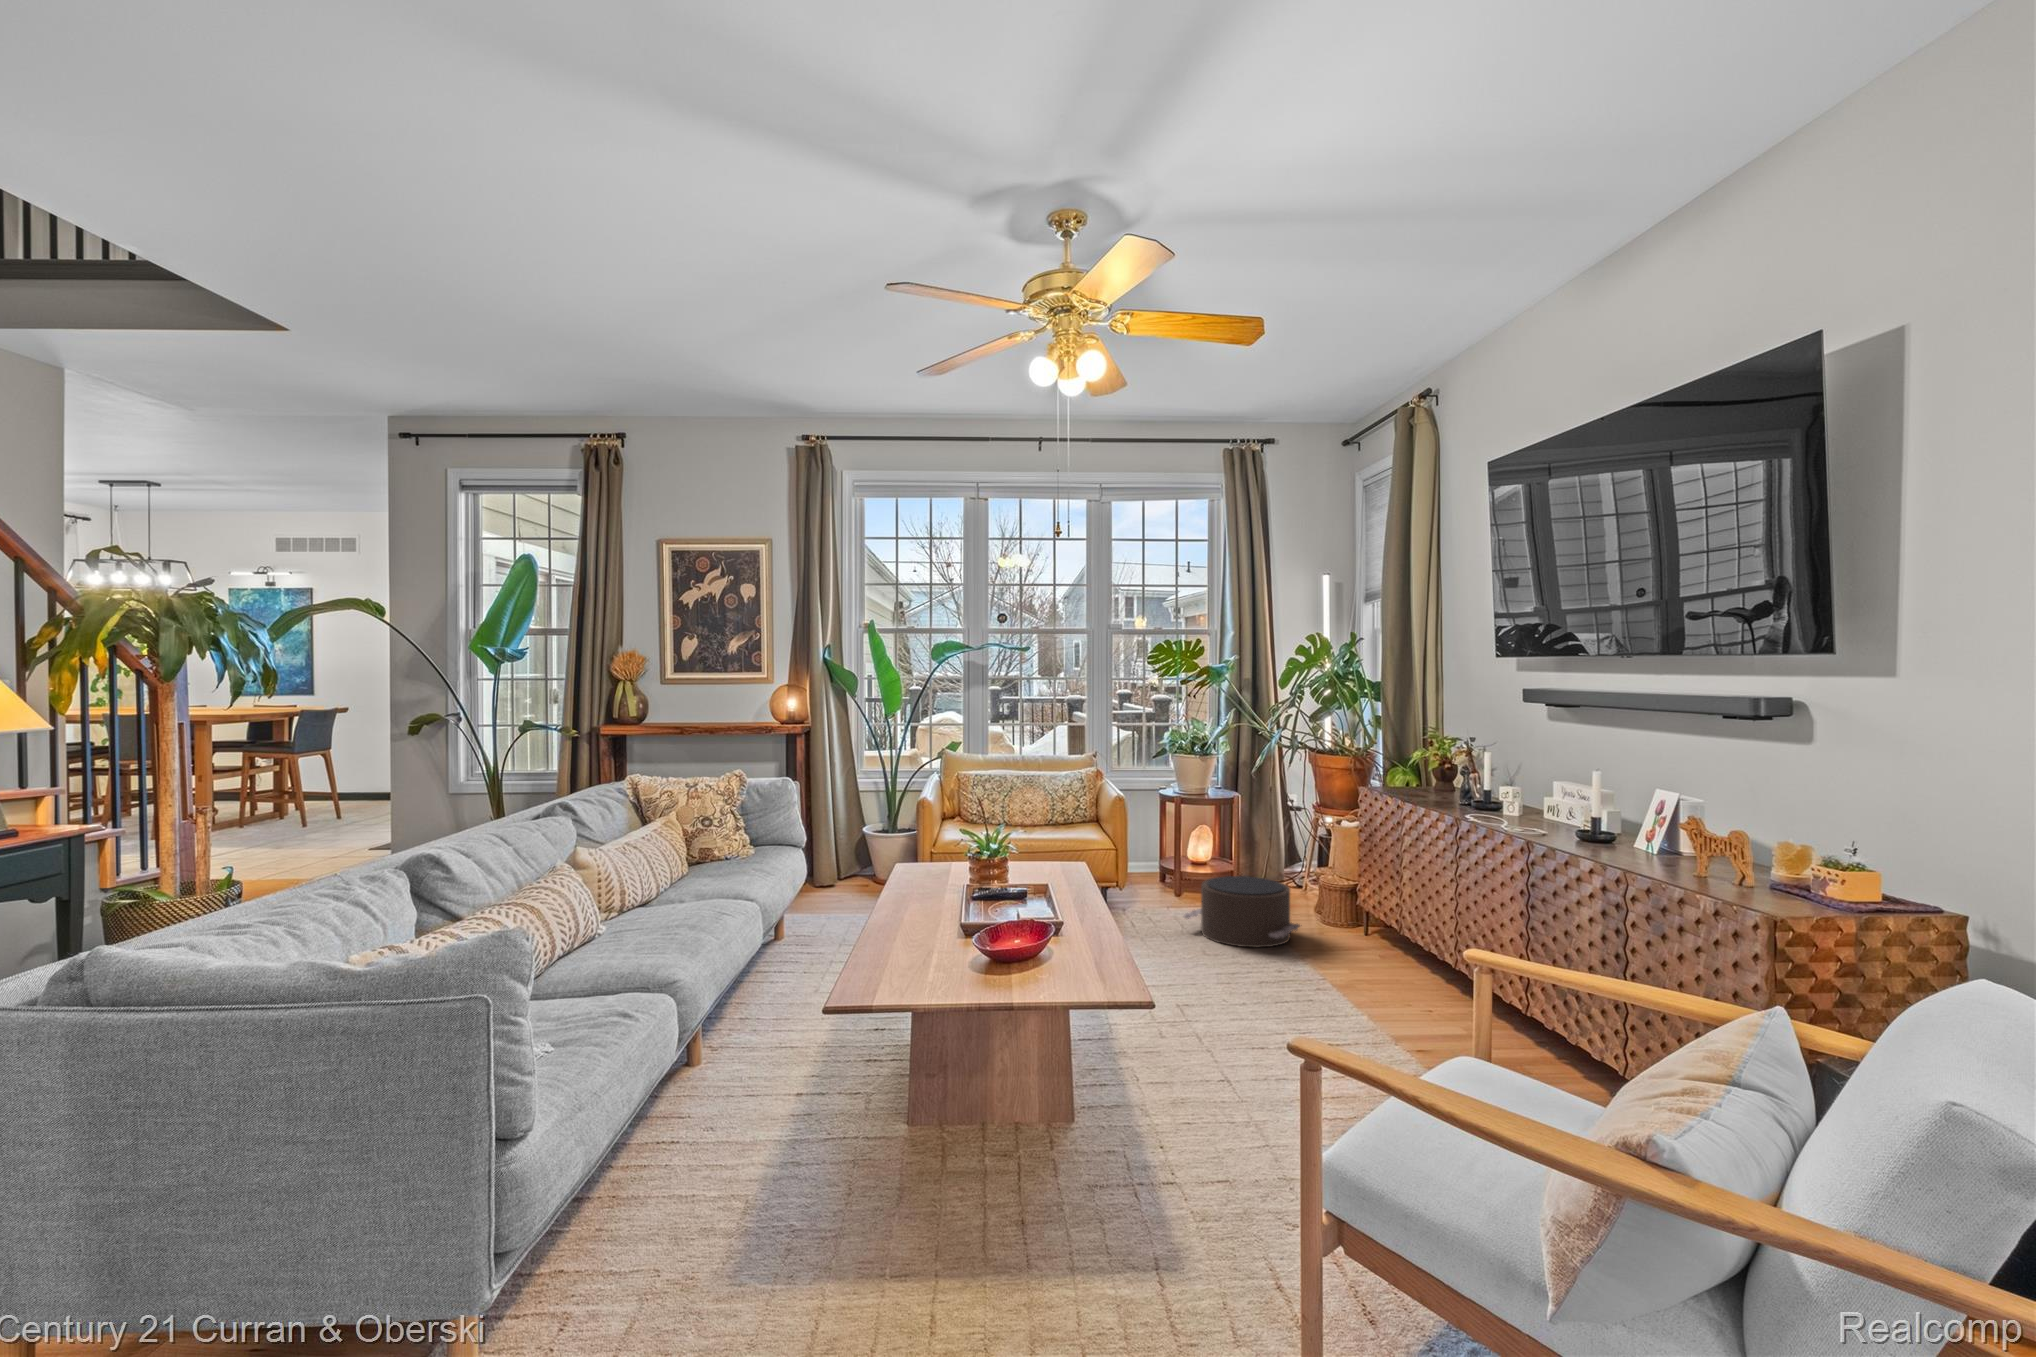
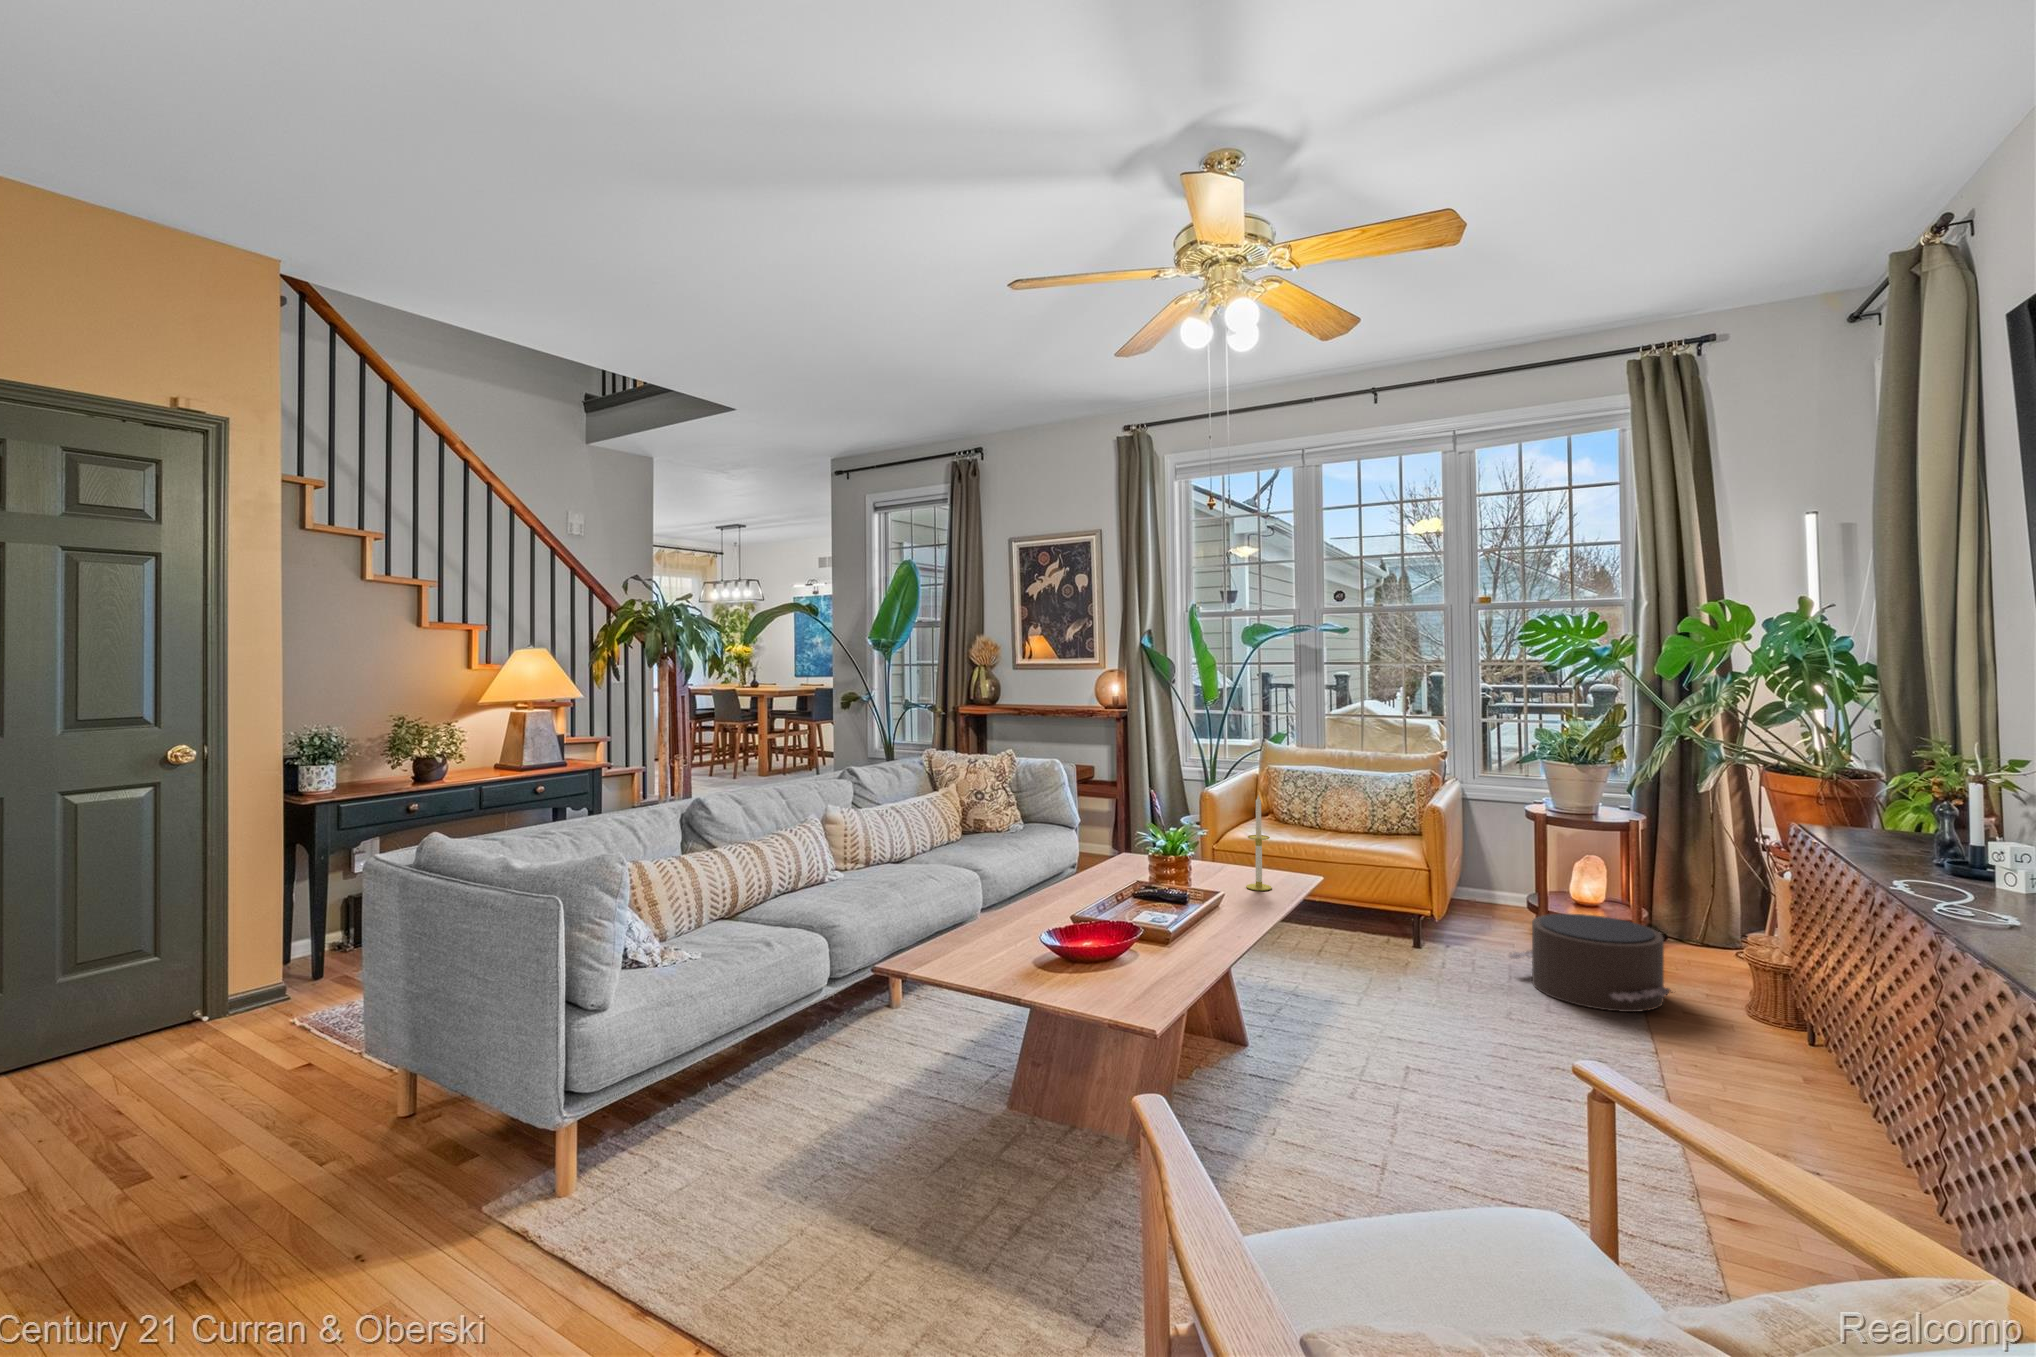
candle: none [1036,799,1058,886] -> present [1246,795,1272,890]

